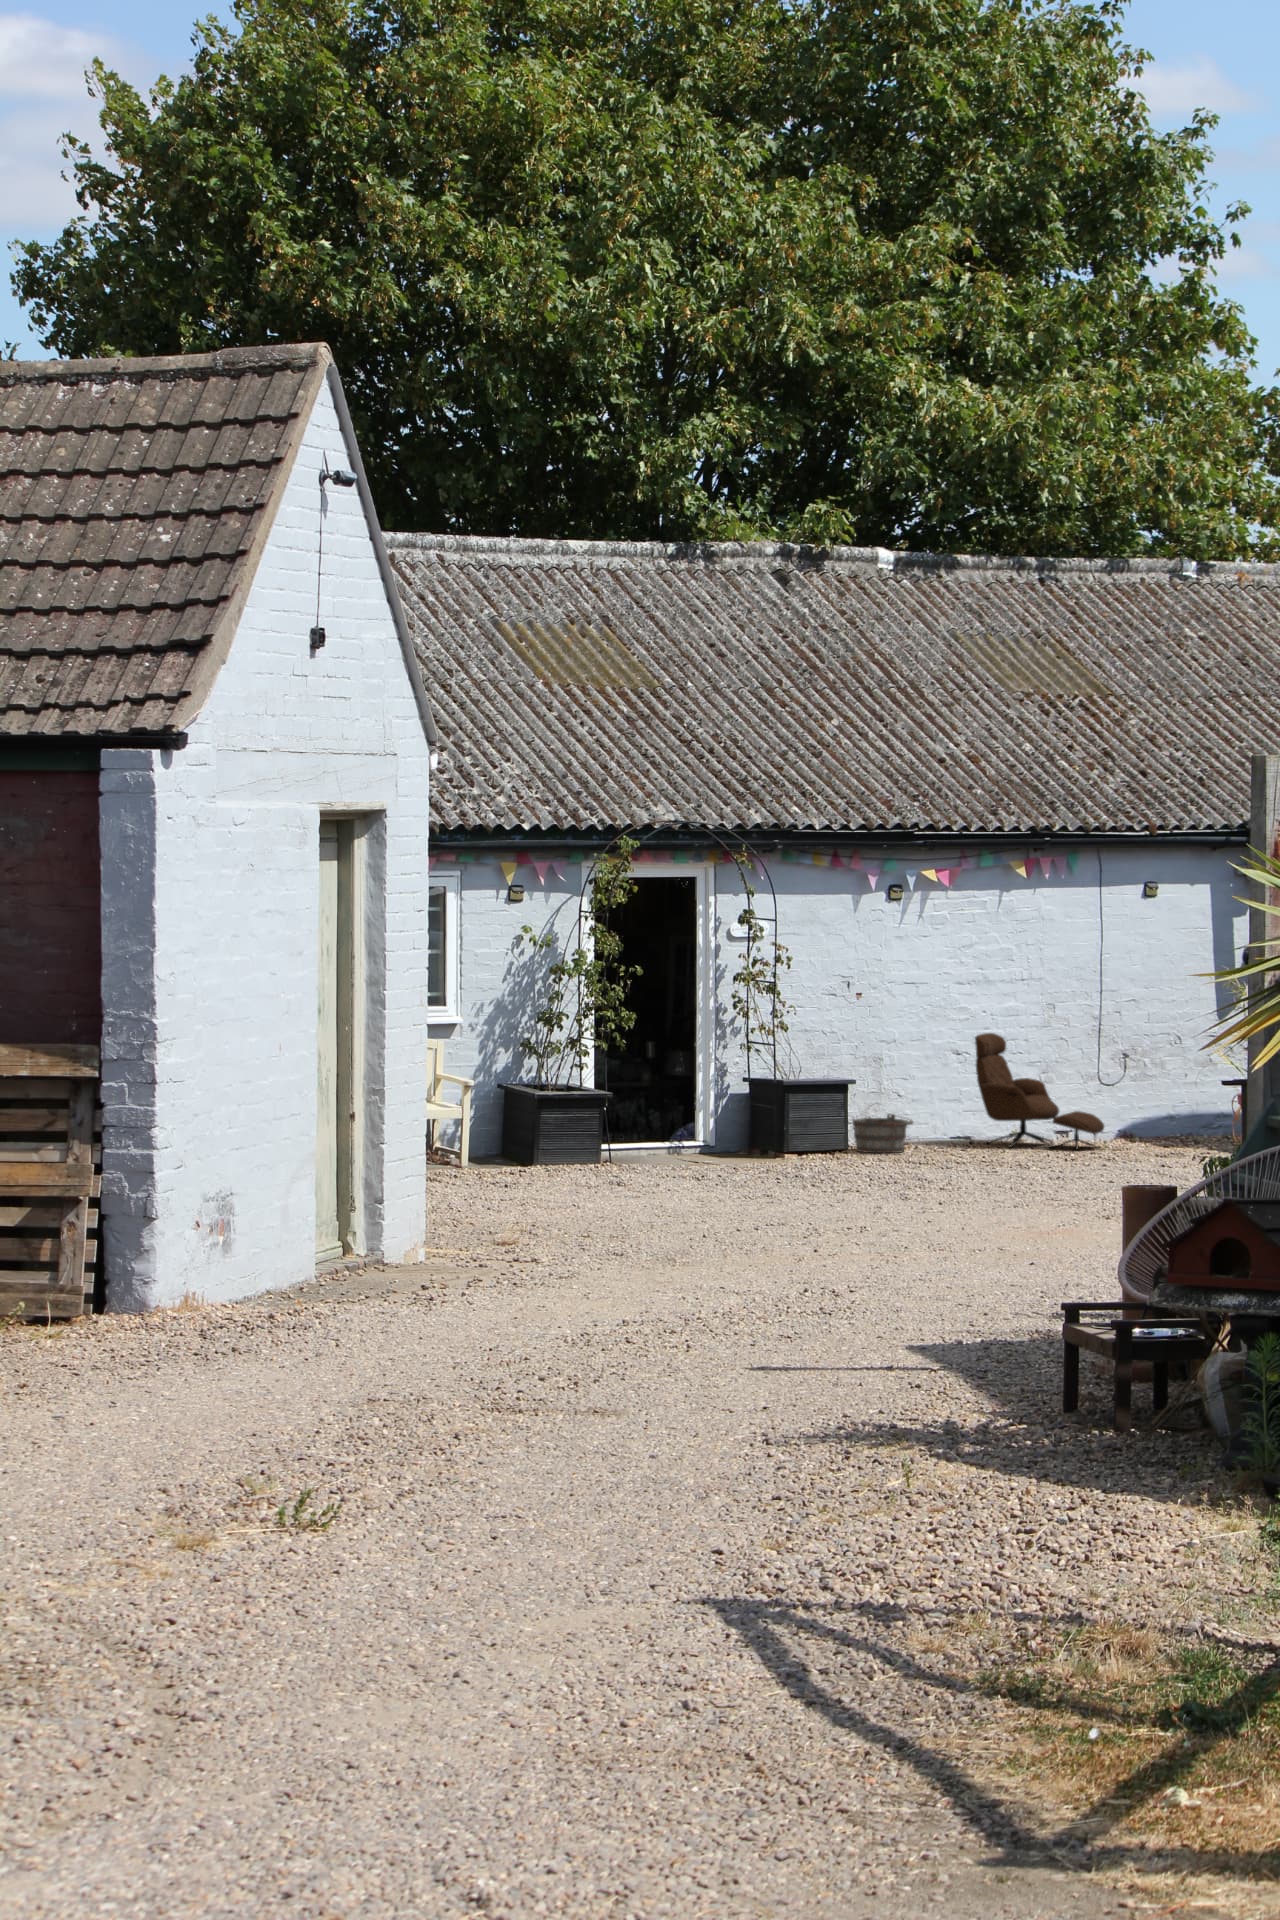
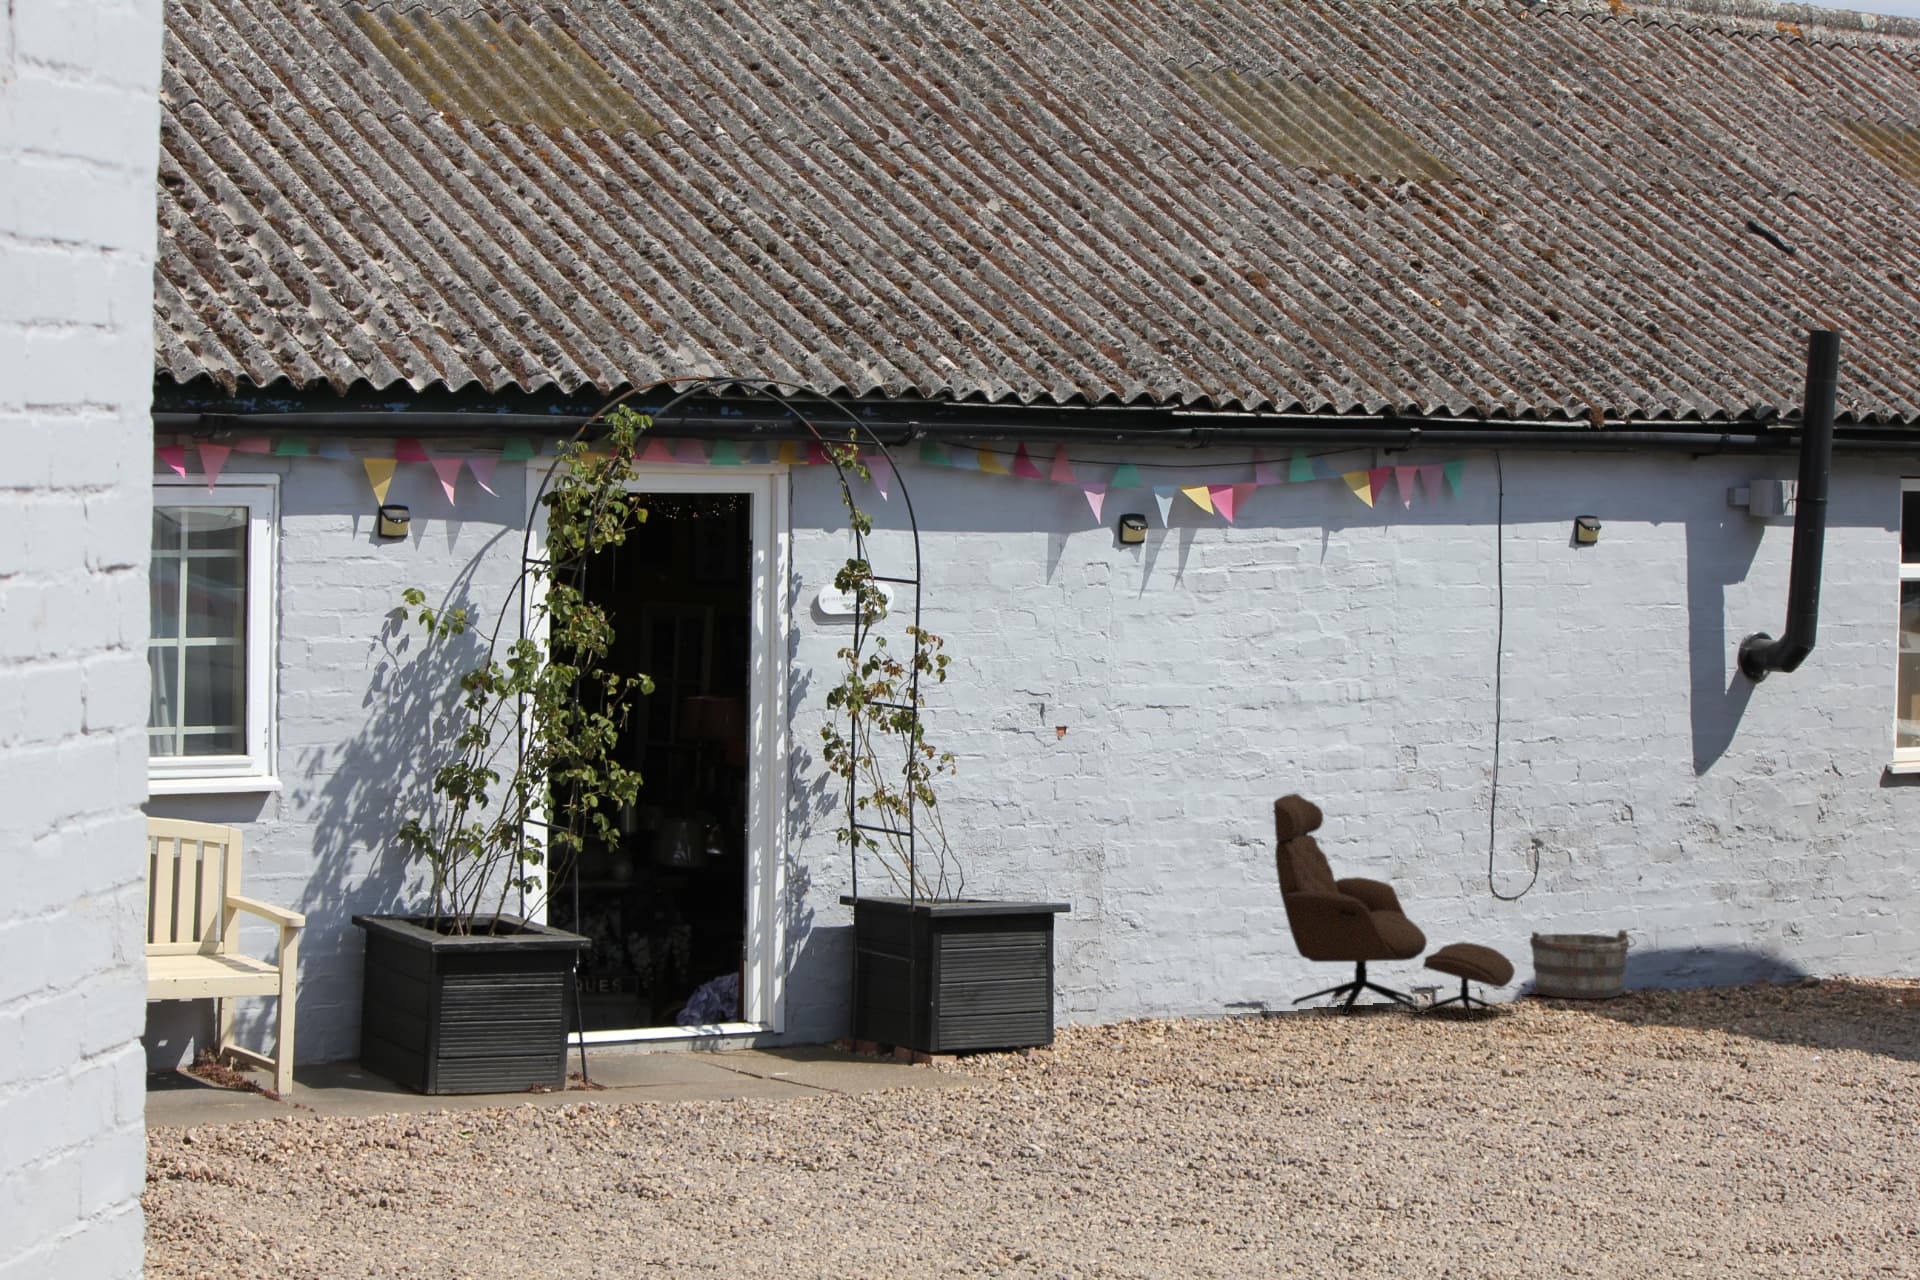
bucket: present [852,1114,913,1153] -> present [1530,930,1636,999]

